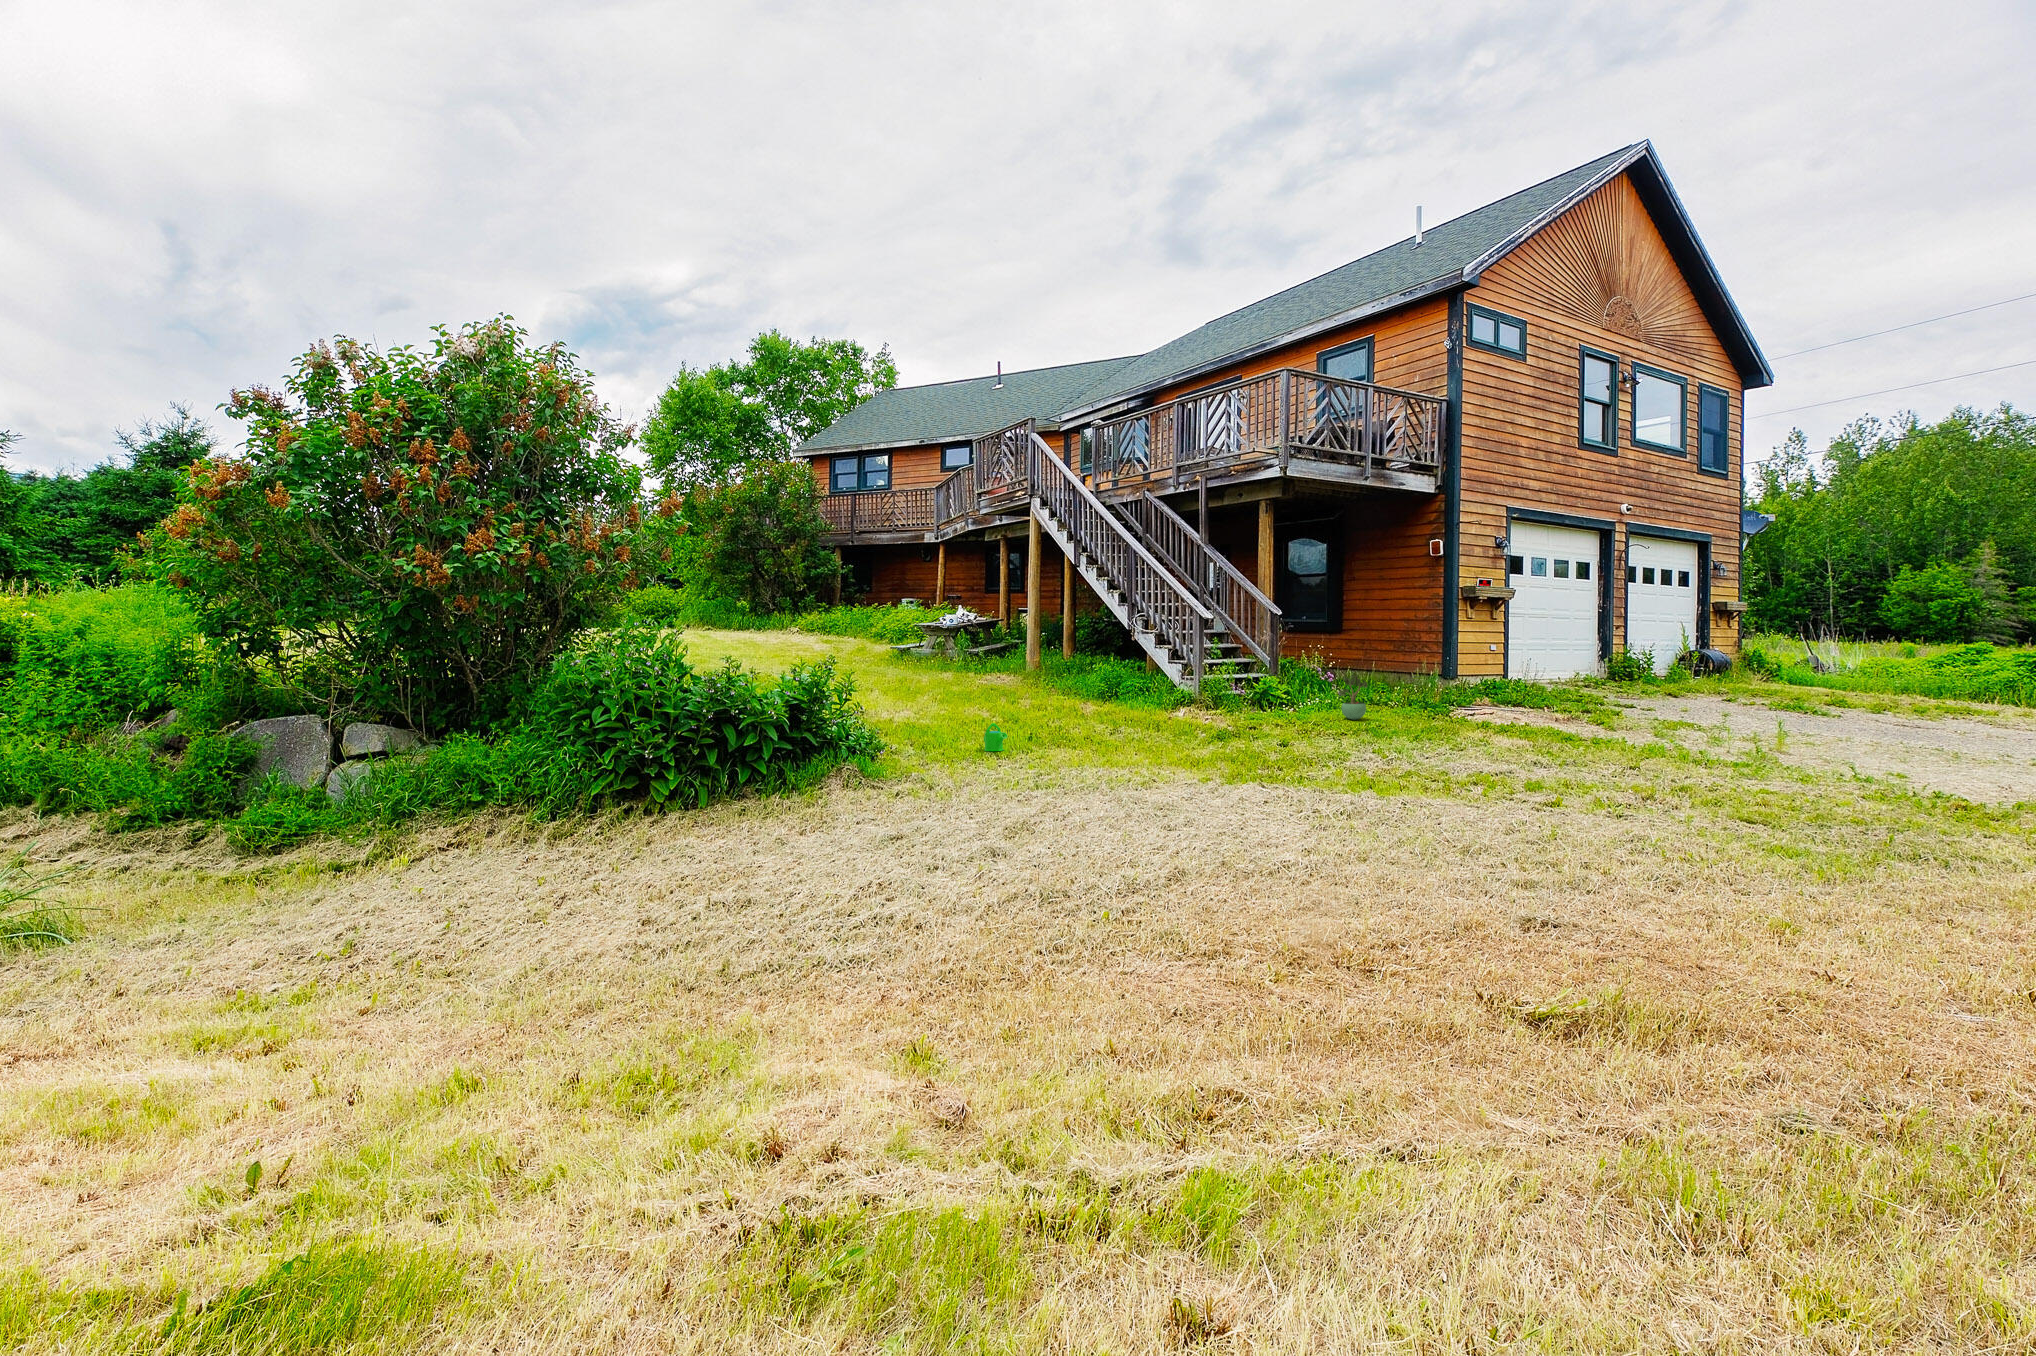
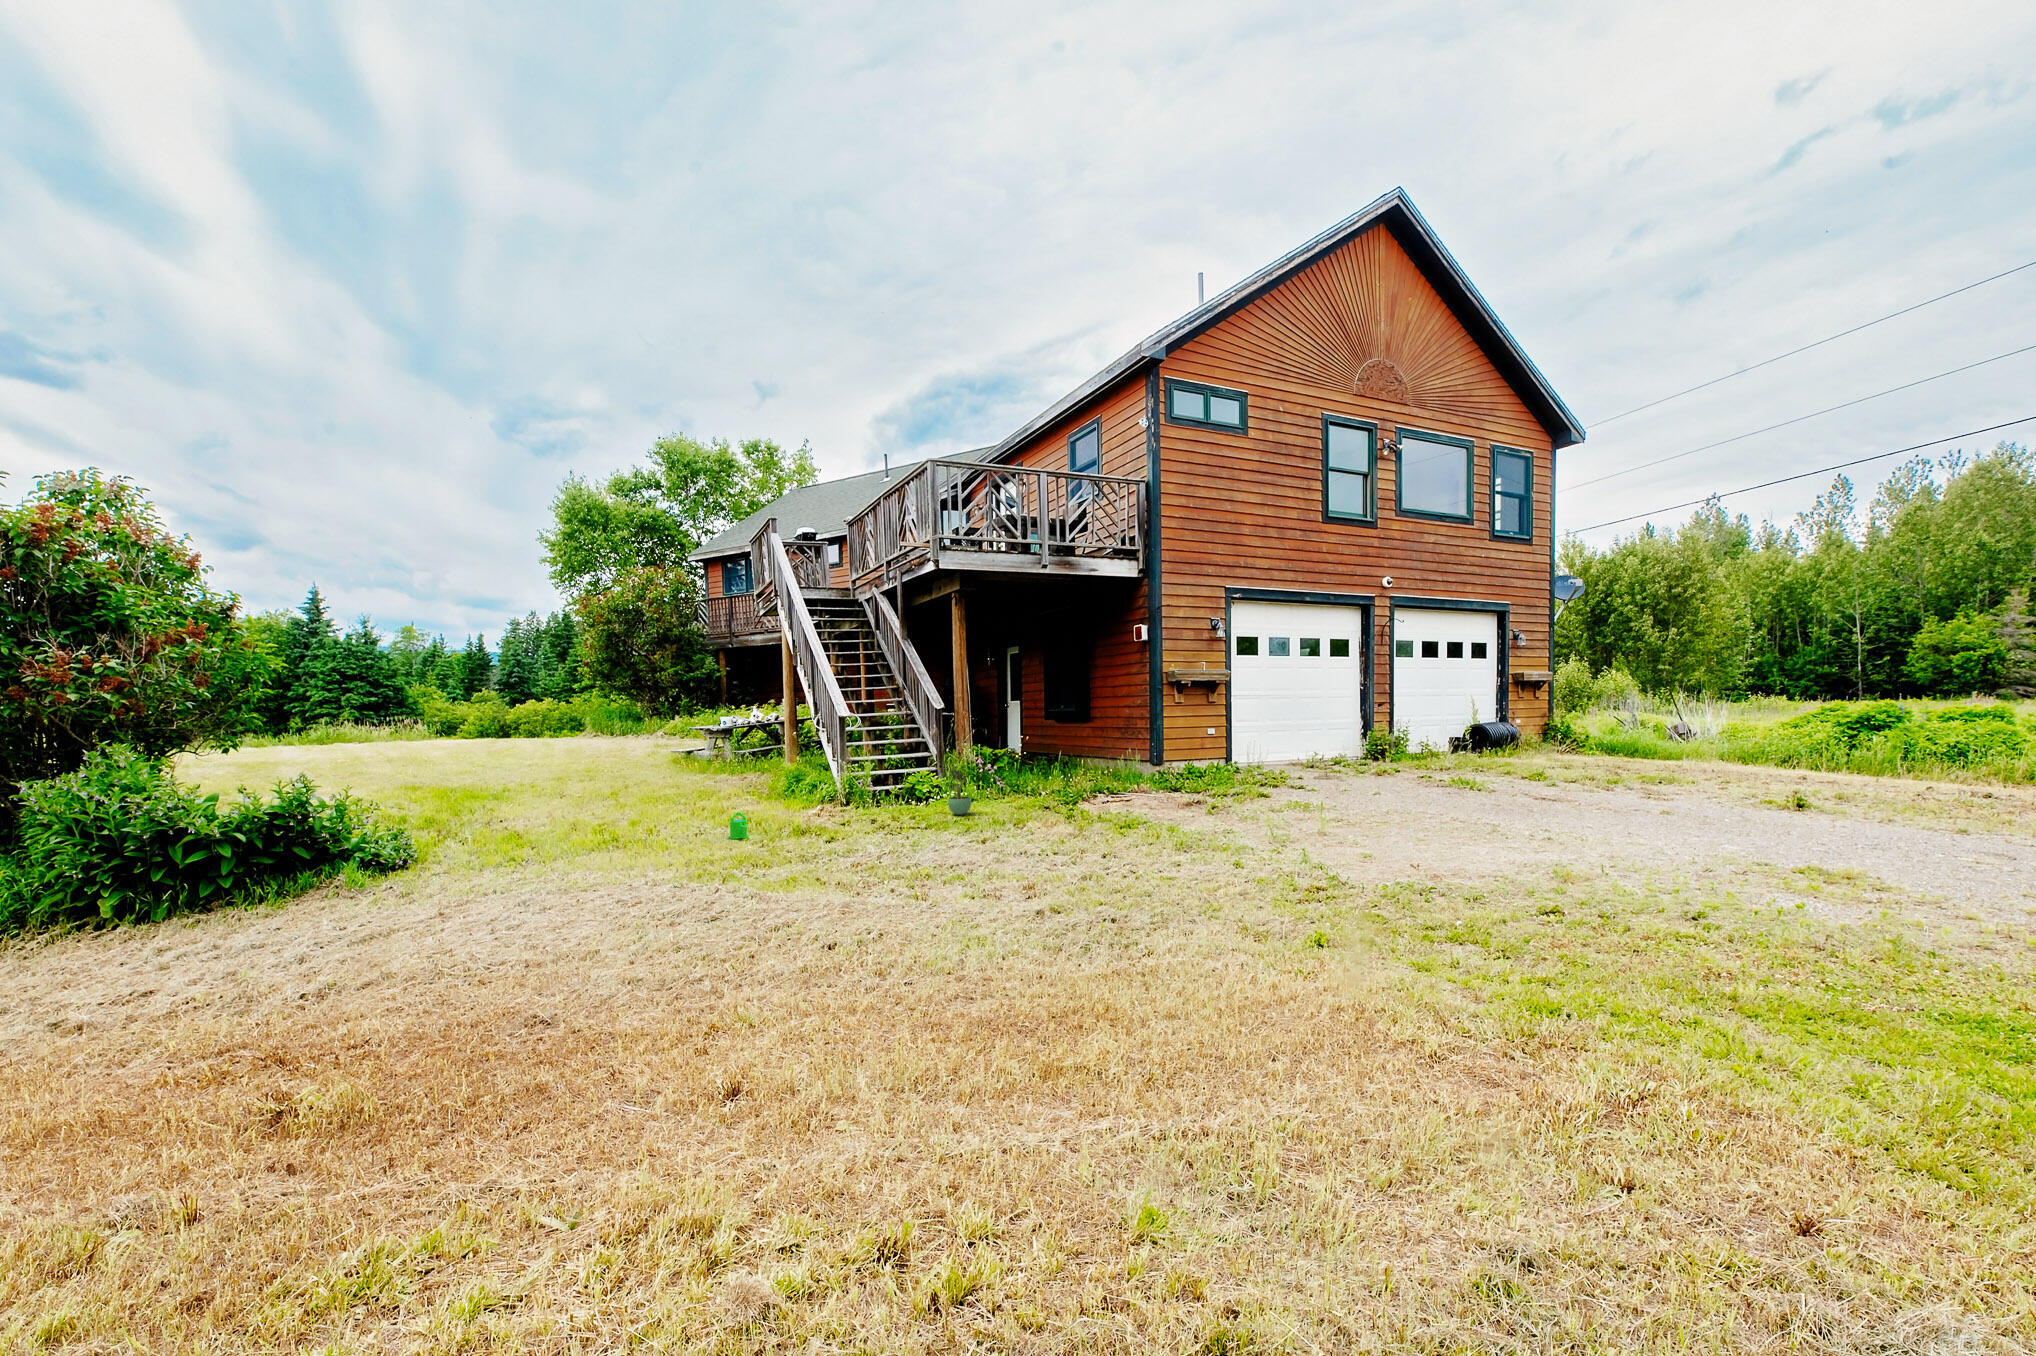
watering can: present [984,723,1007,751] -> present [730,812,749,839]

